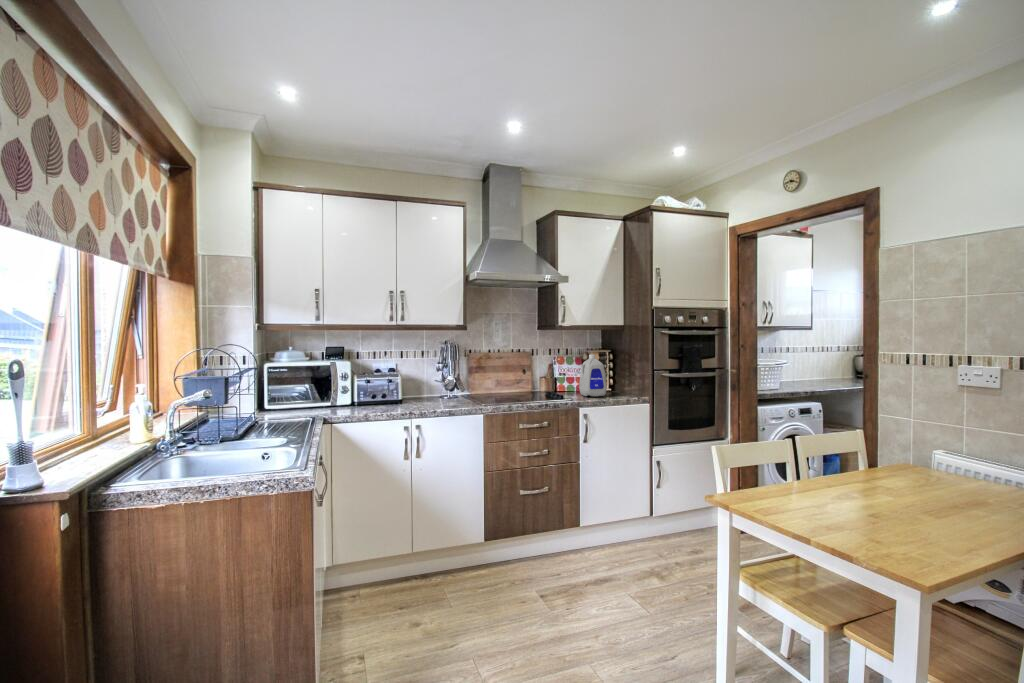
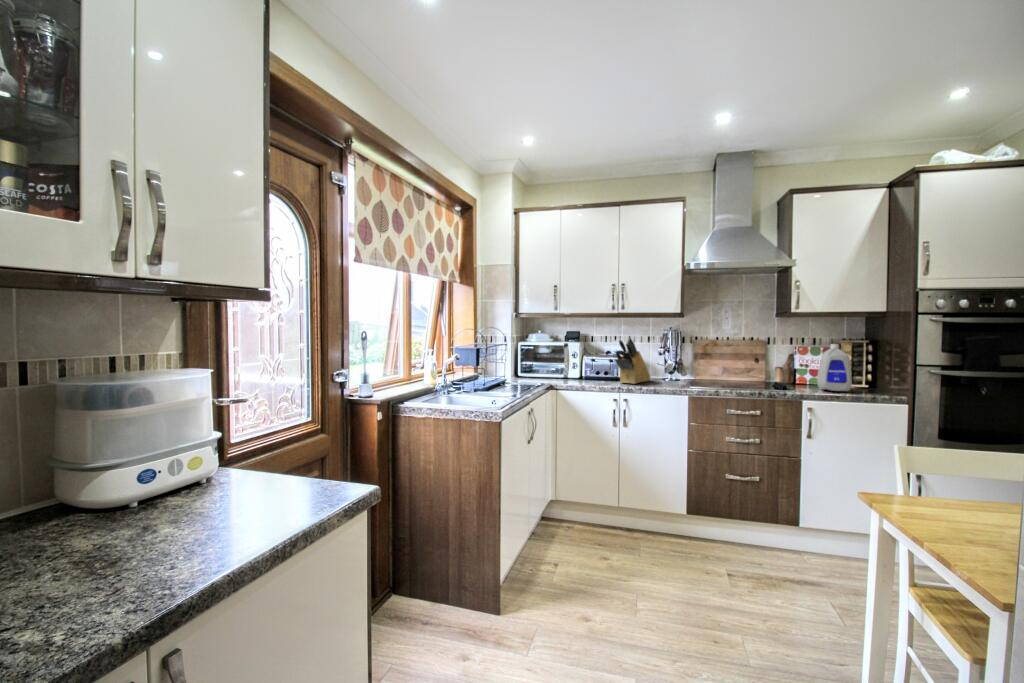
knife block: none [401,354,433,407] -> present [615,338,650,384]

